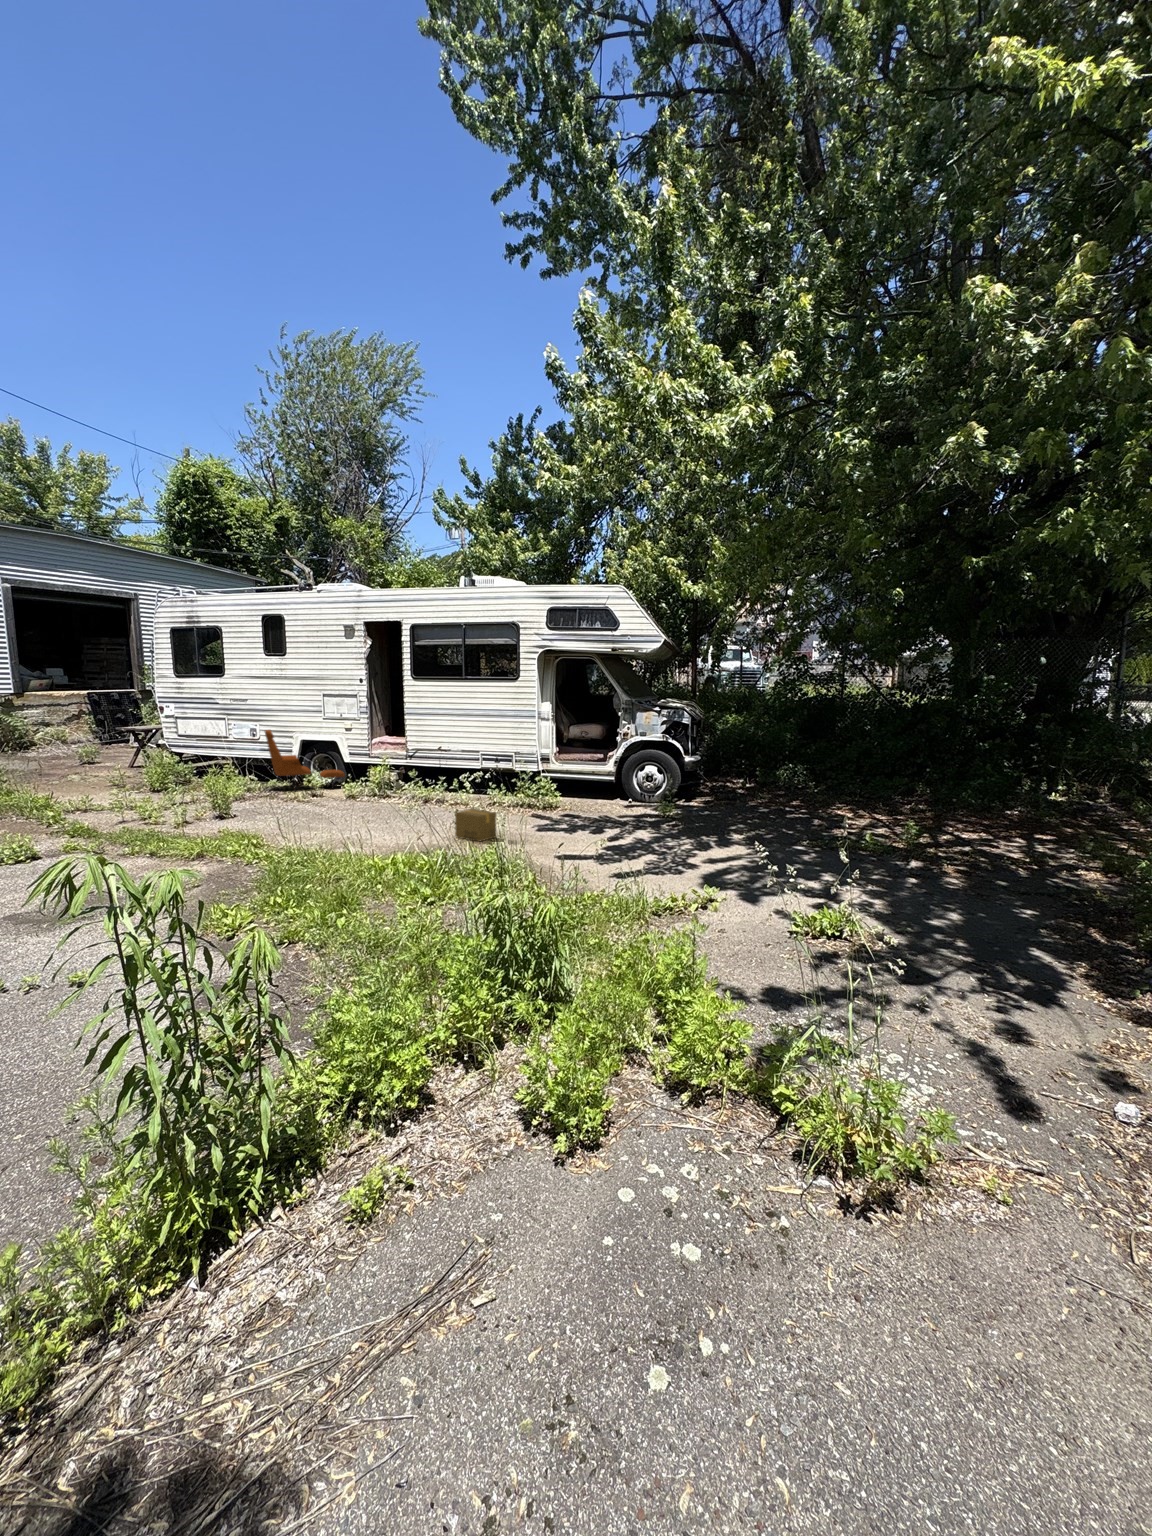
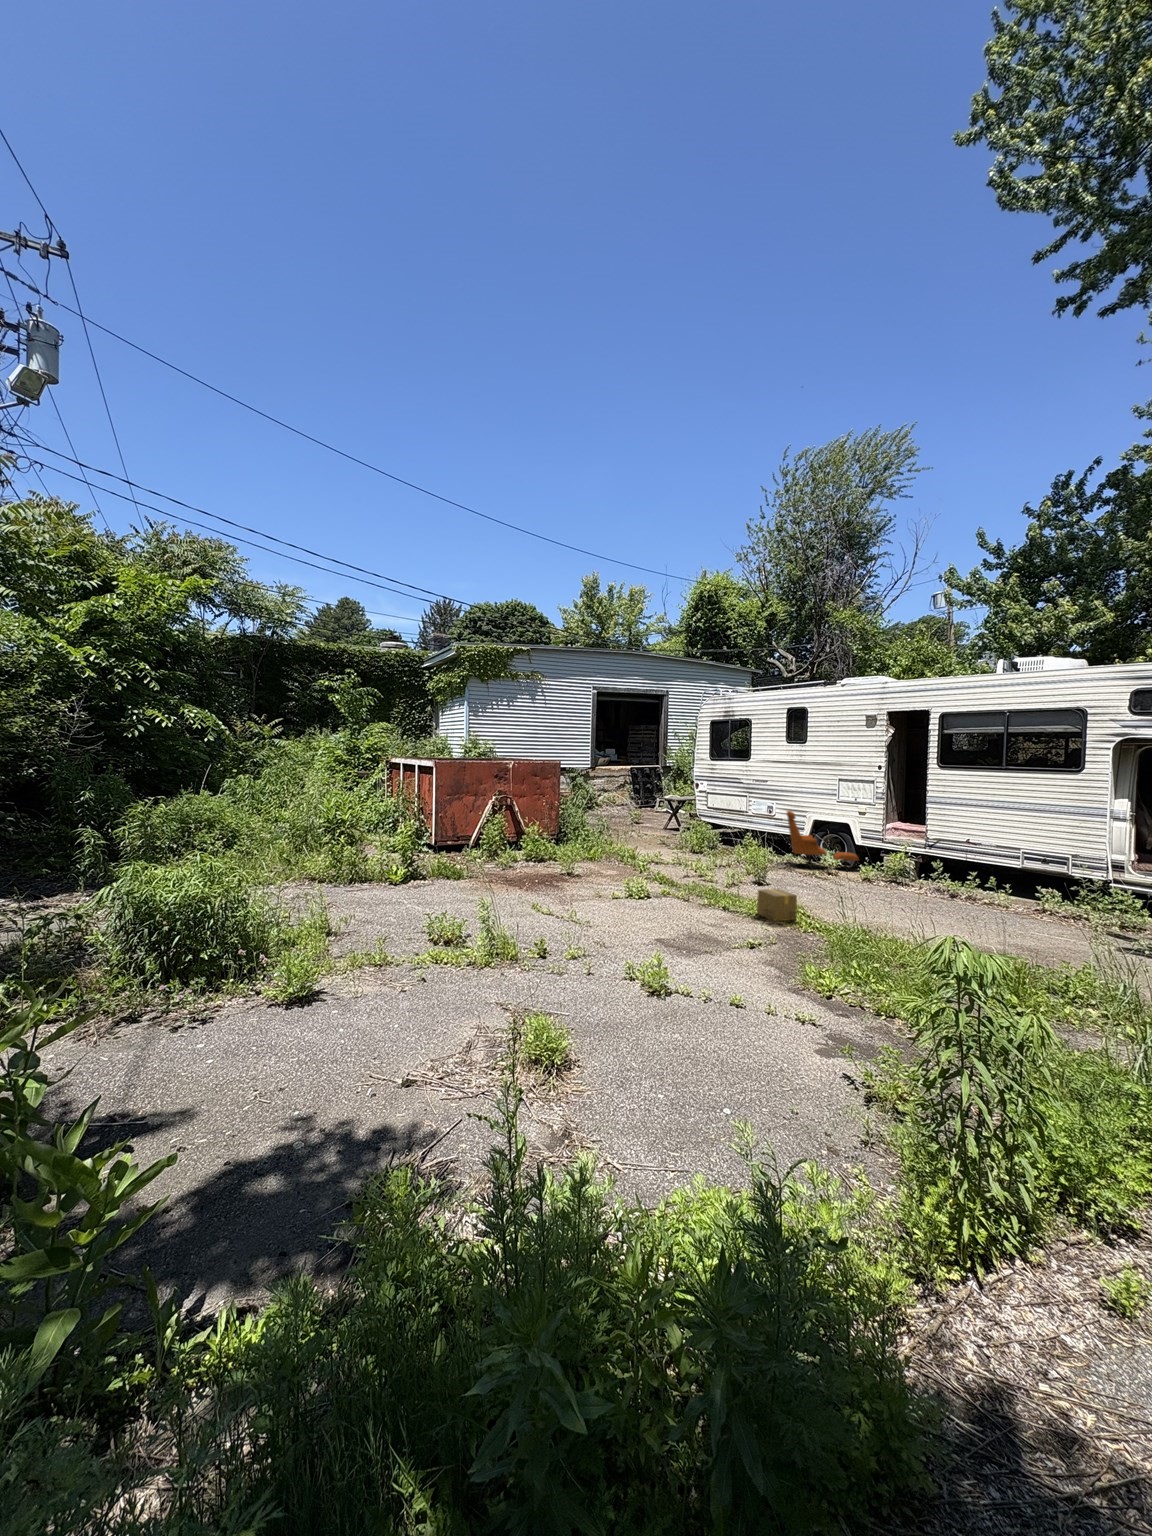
cardboard box: present [455,809,496,842] -> present [757,889,797,921]

